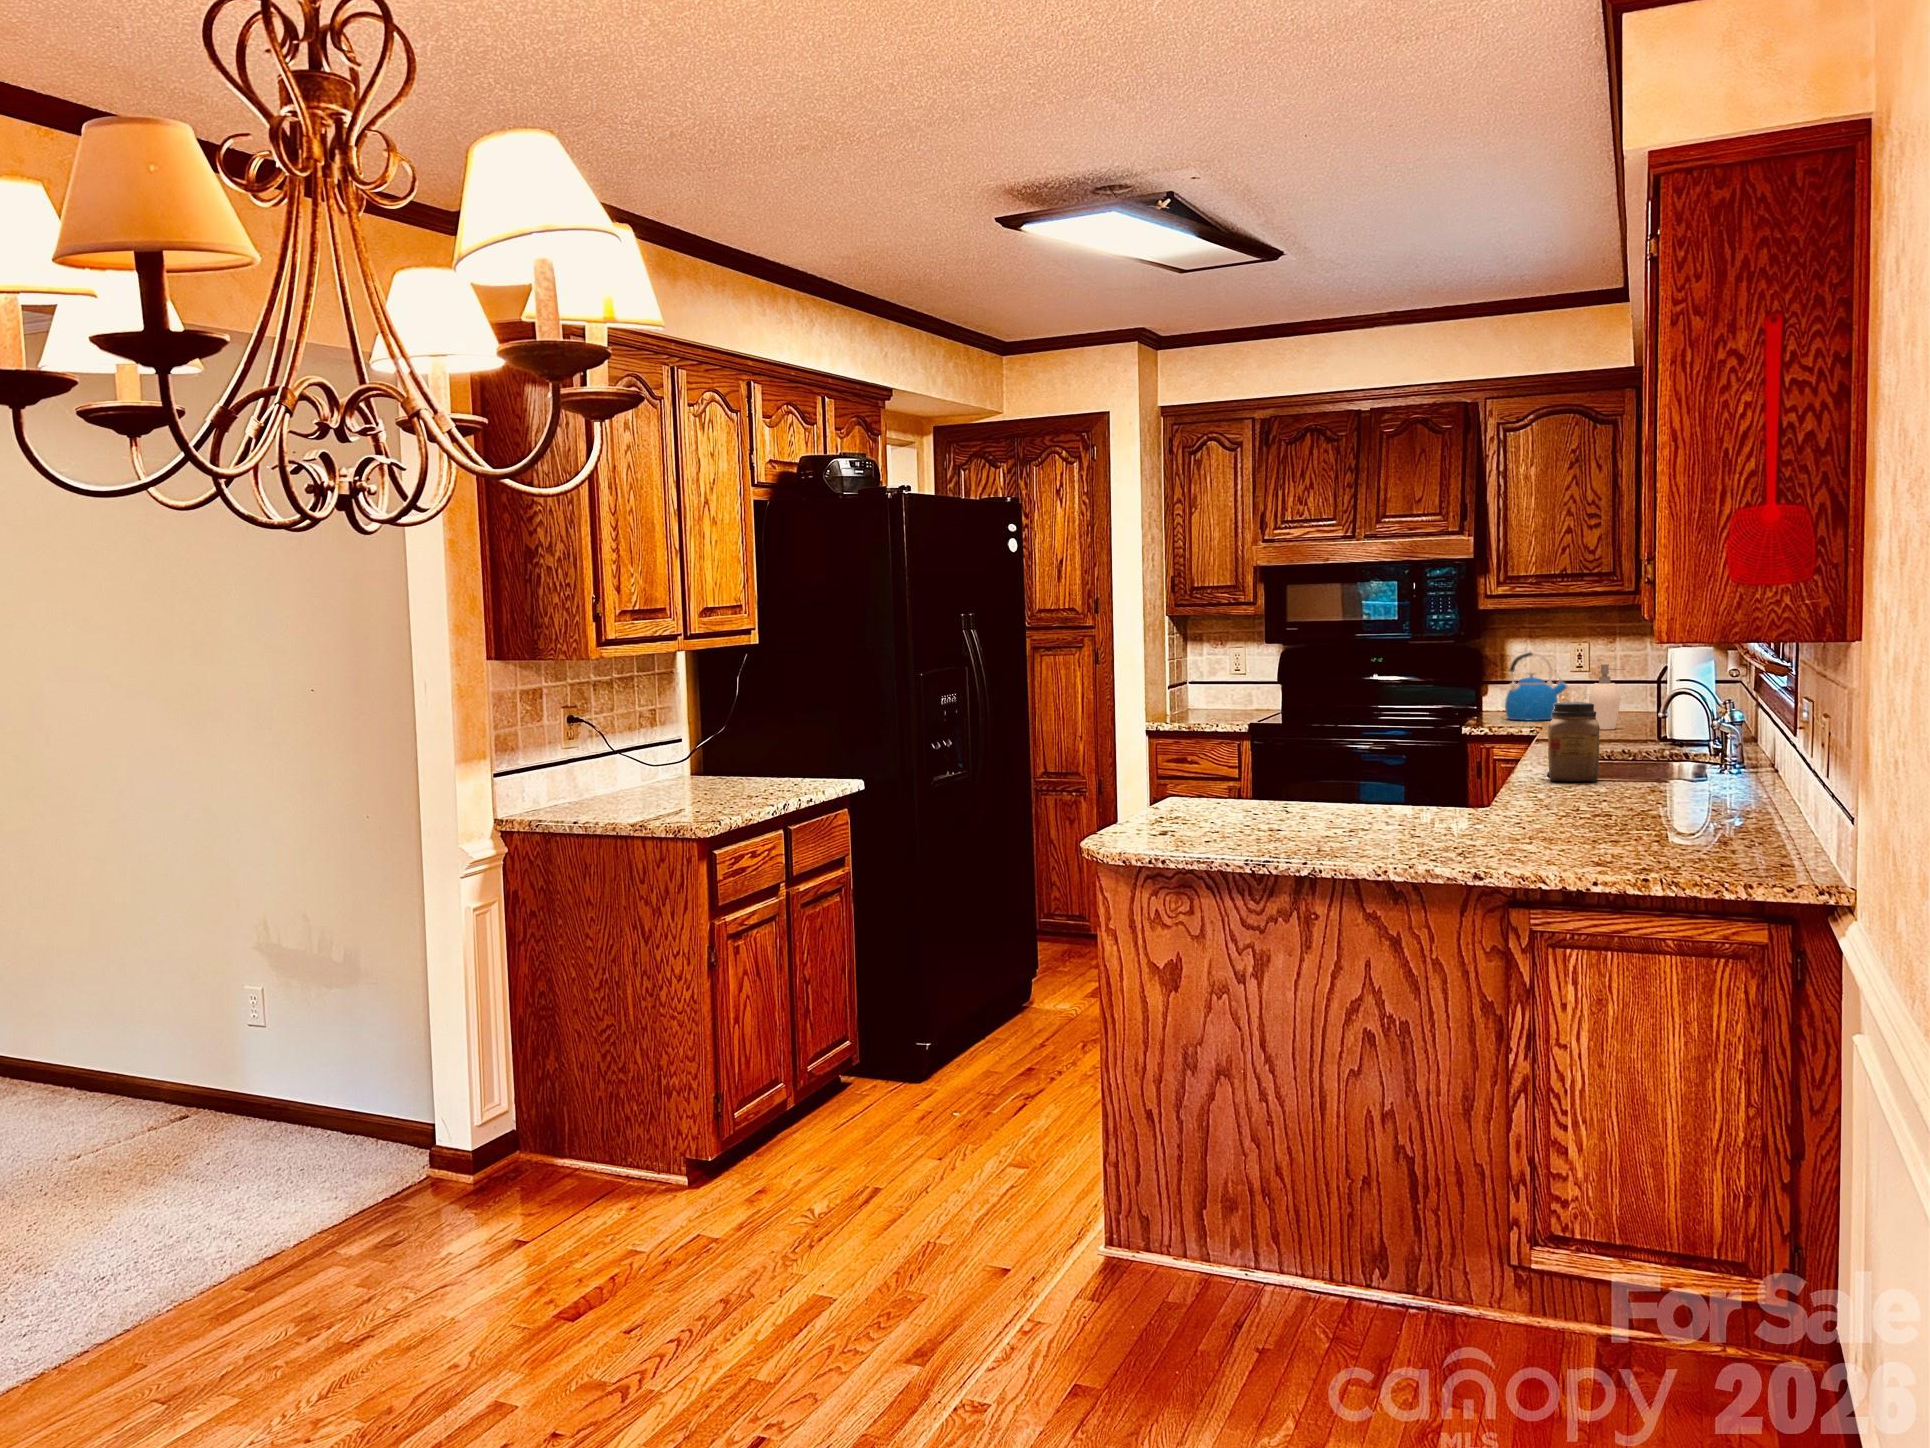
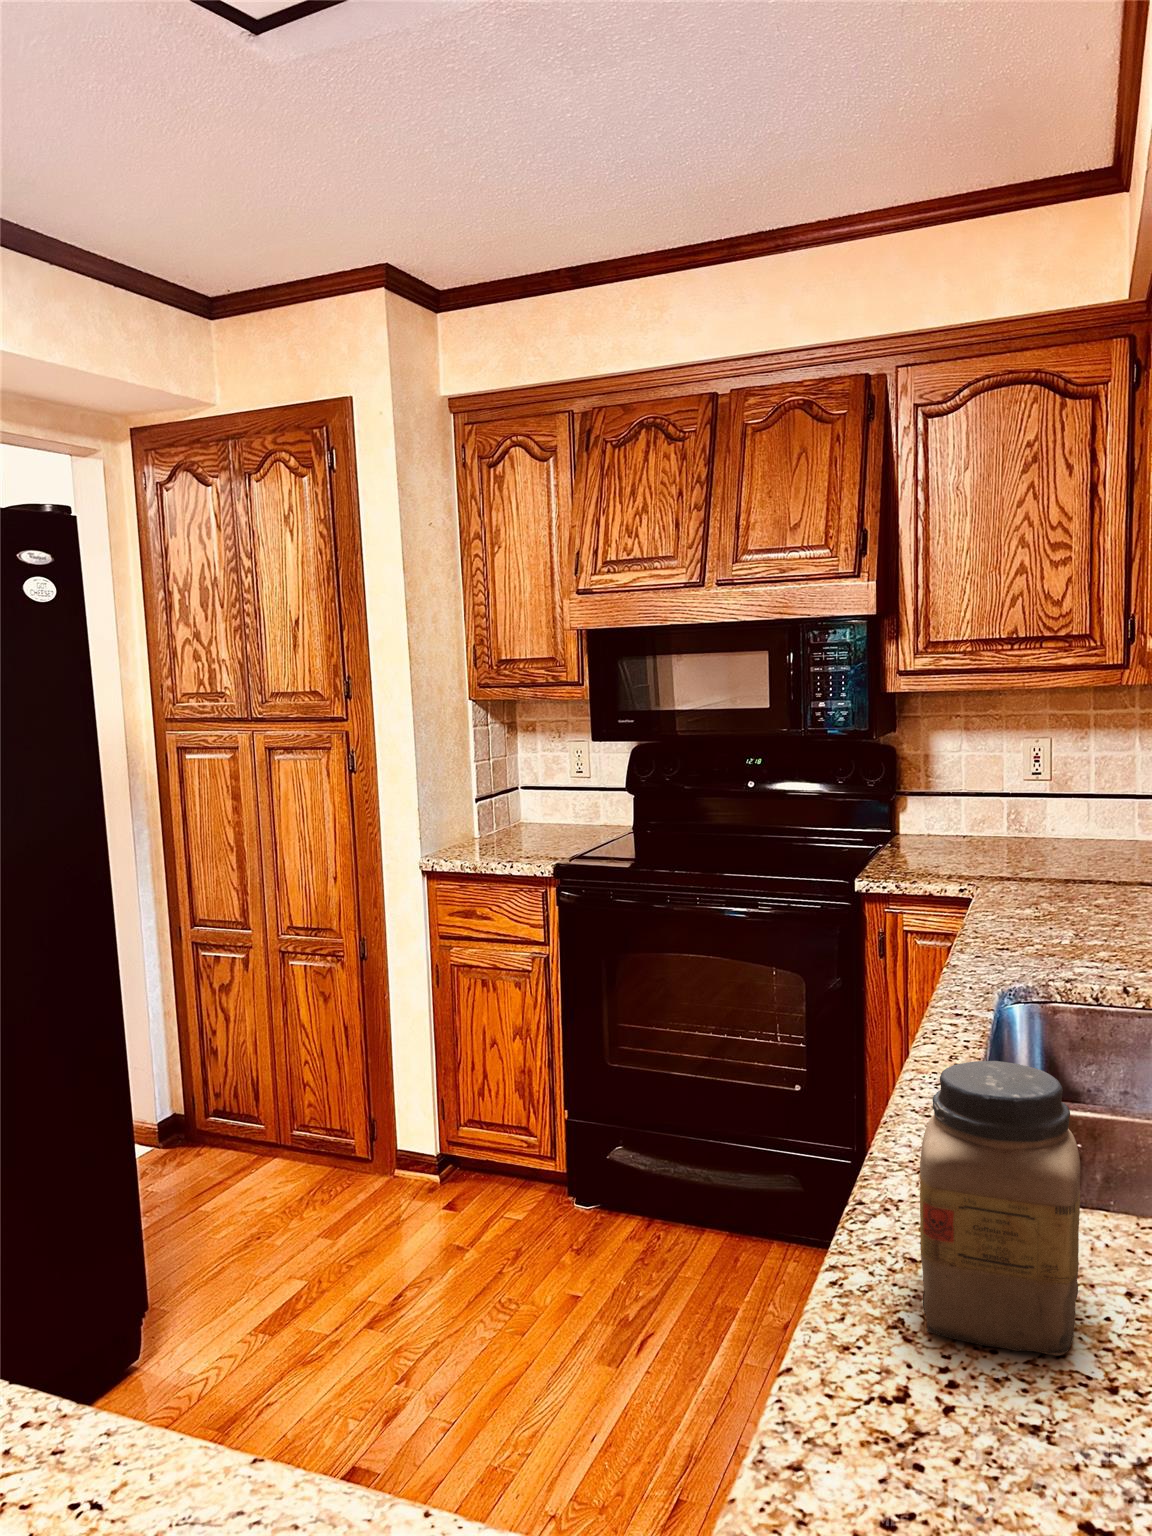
kettle: present [1505,652,1567,721] -> none [924,760,1019,869]
soap dispenser: present [1589,664,1625,730] -> none [1051,796,1115,910]

